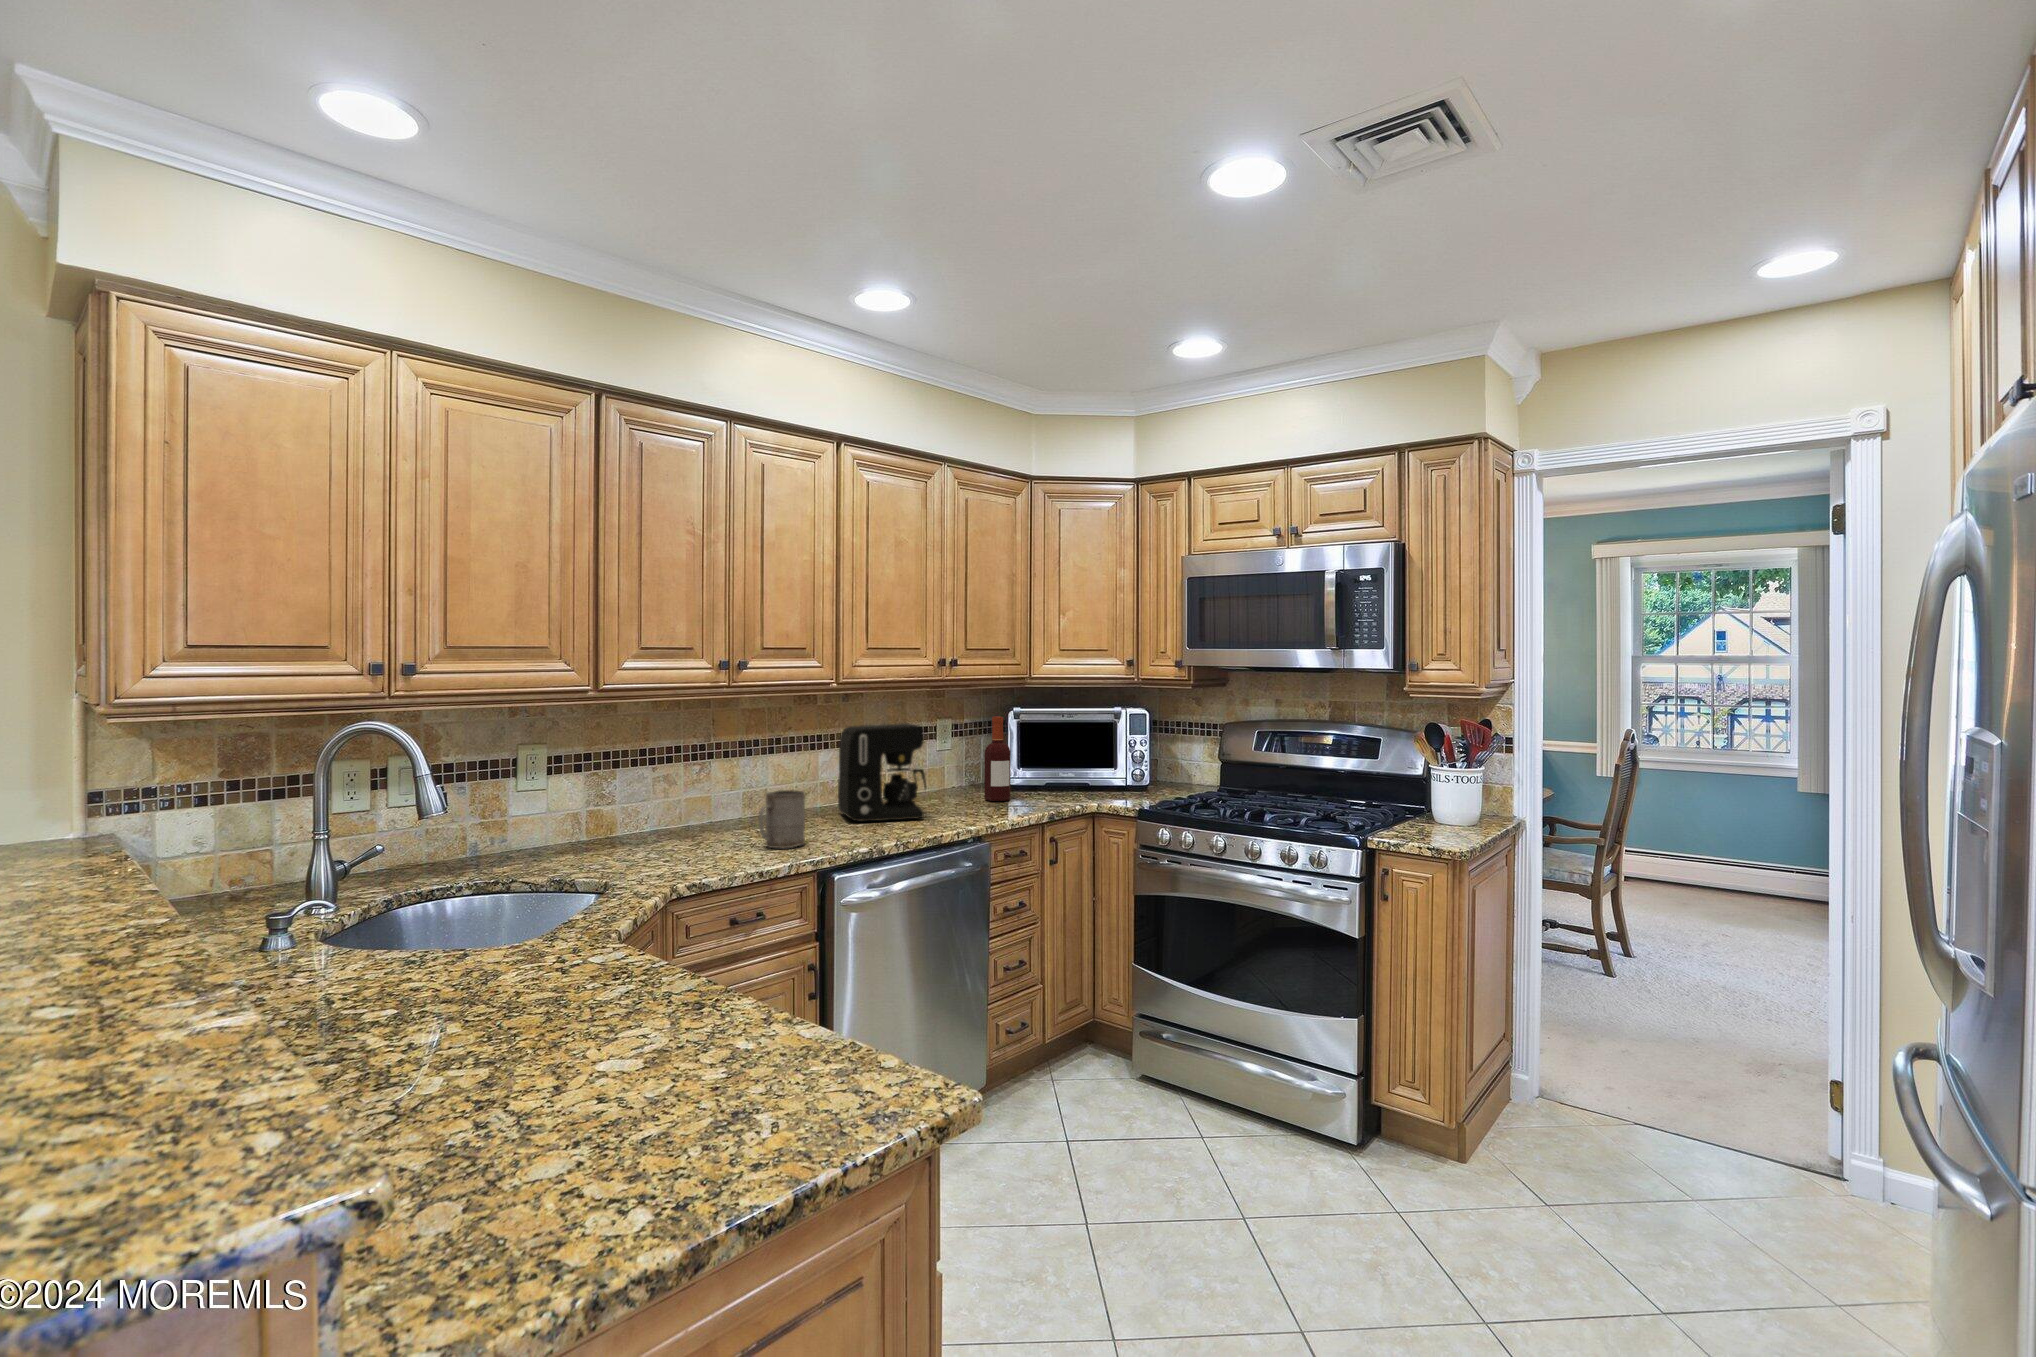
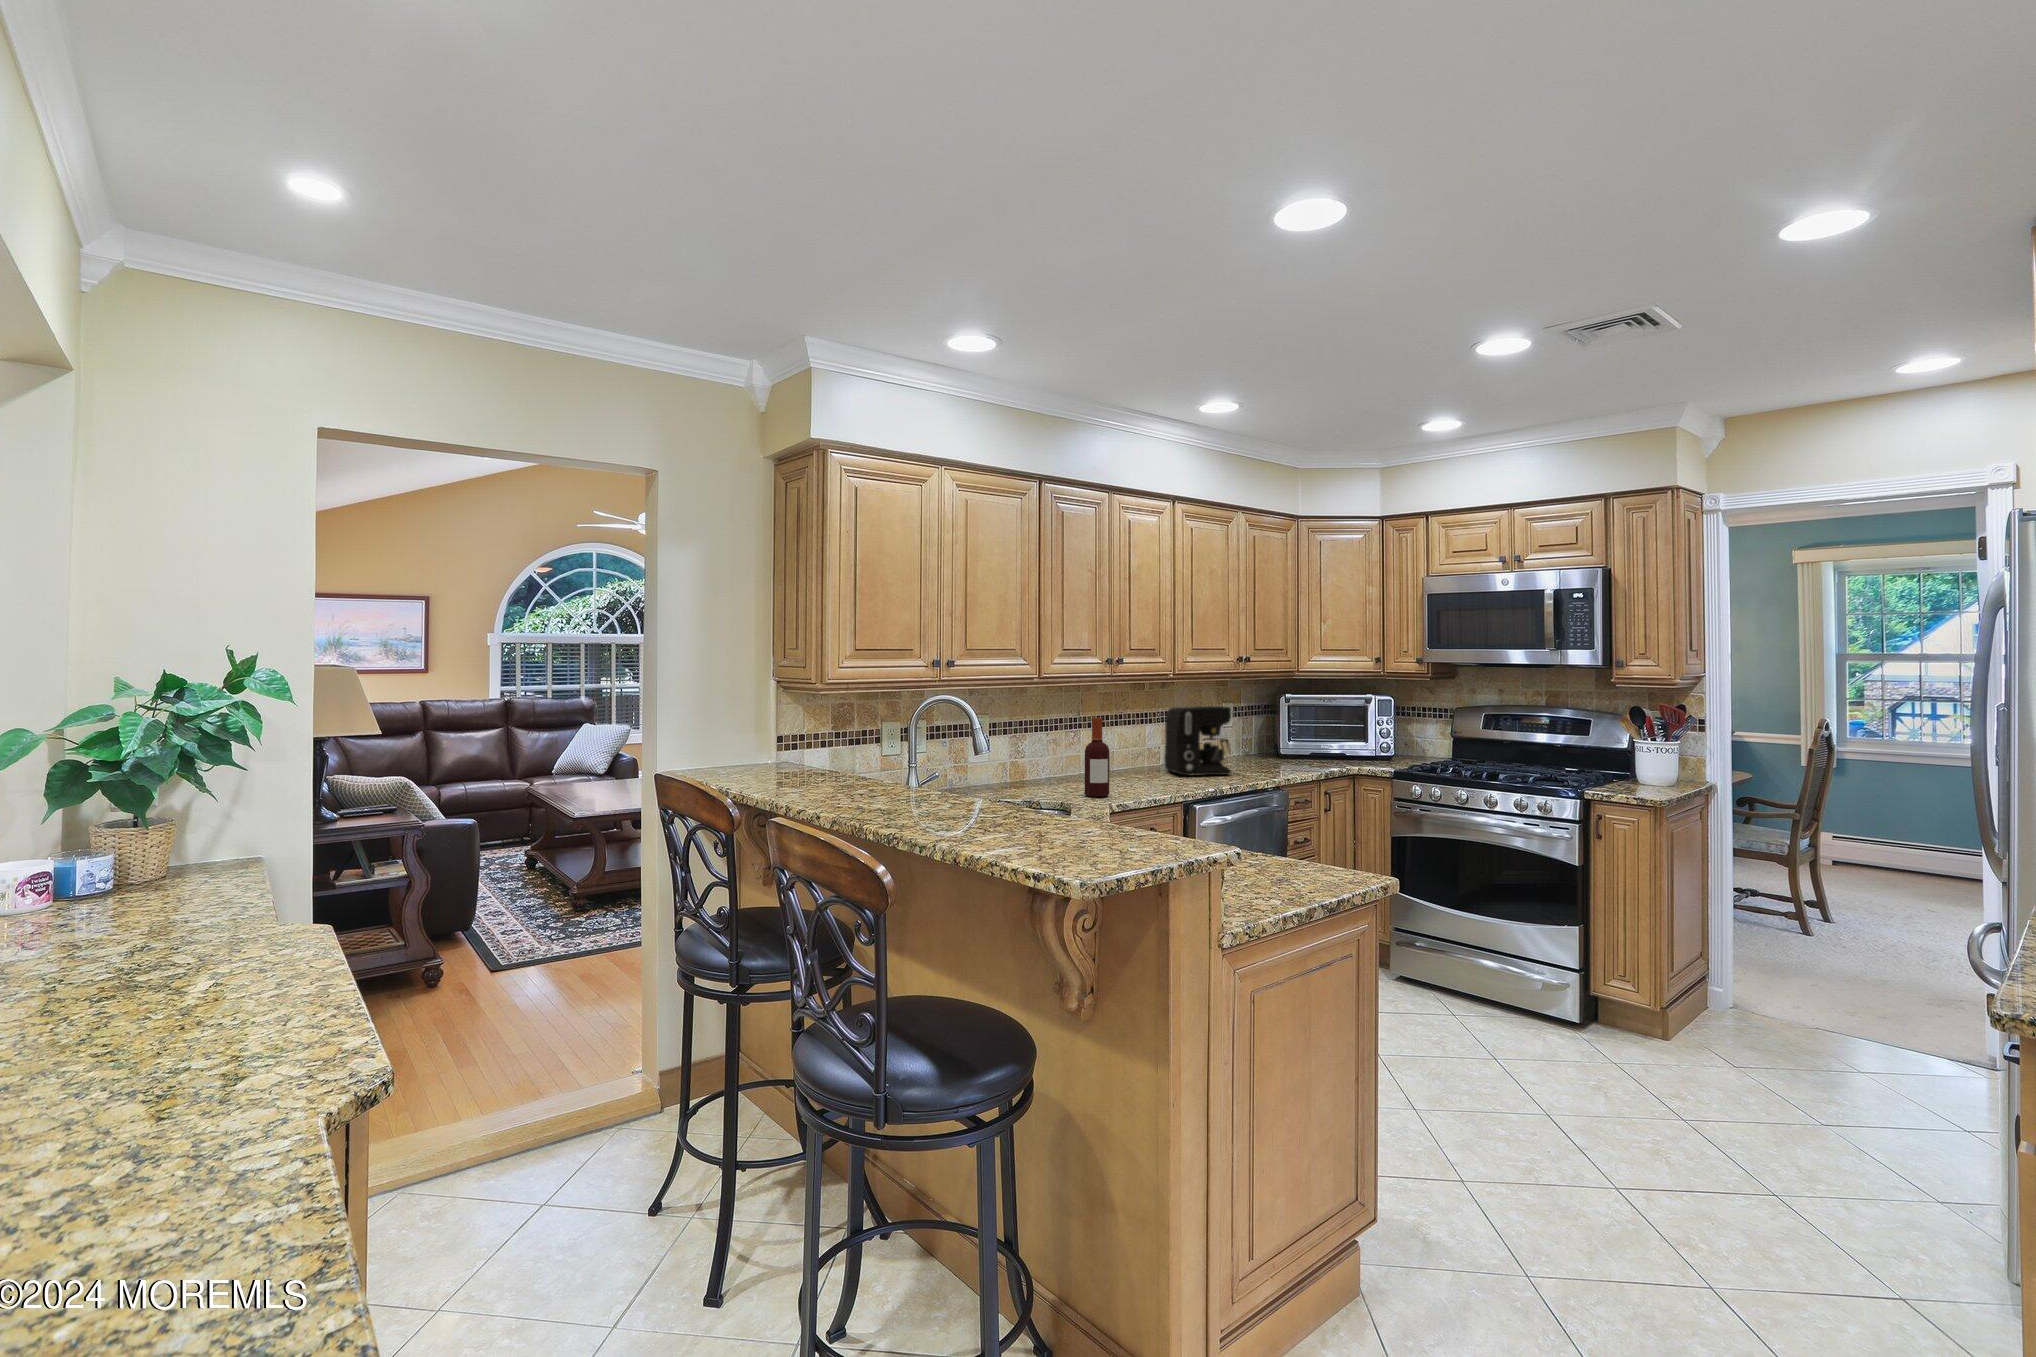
bottle: present [985,717,1011,801] -> present [1085,718,1109,797]
mug: present [759,790,805,848] -> none [1130,750,1160,789]

